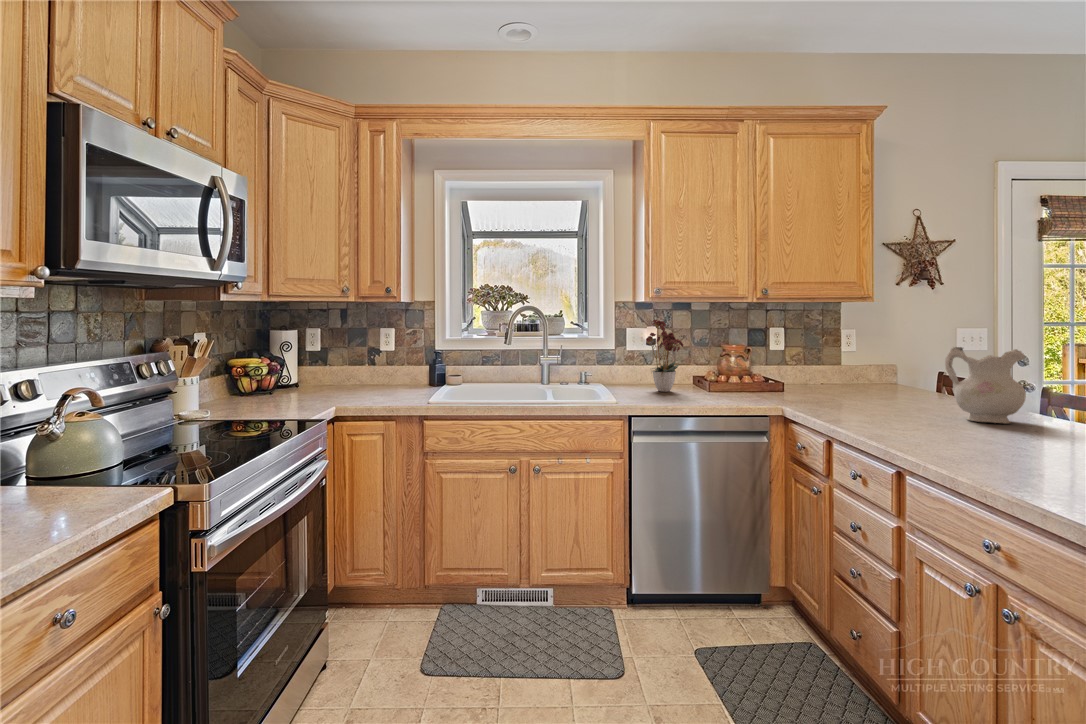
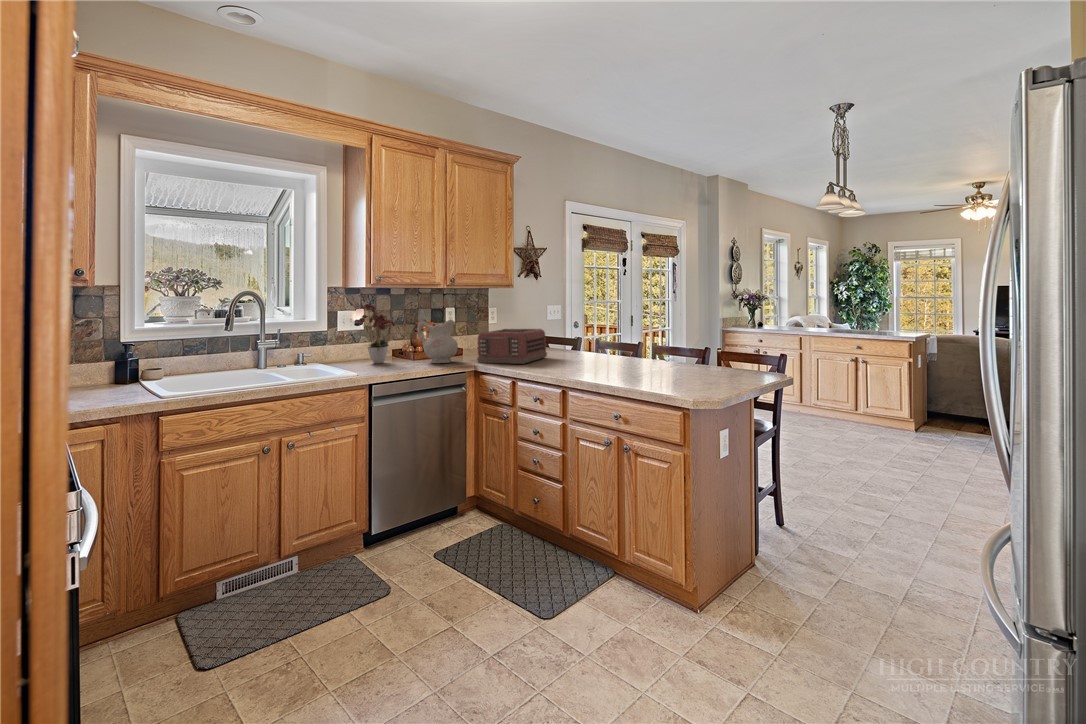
ceramic pitcher: present [945,347,1026,424] -> present [417,319,458,363]
toaster: none [786,359,907,411] -> present [477,329,547,364]

